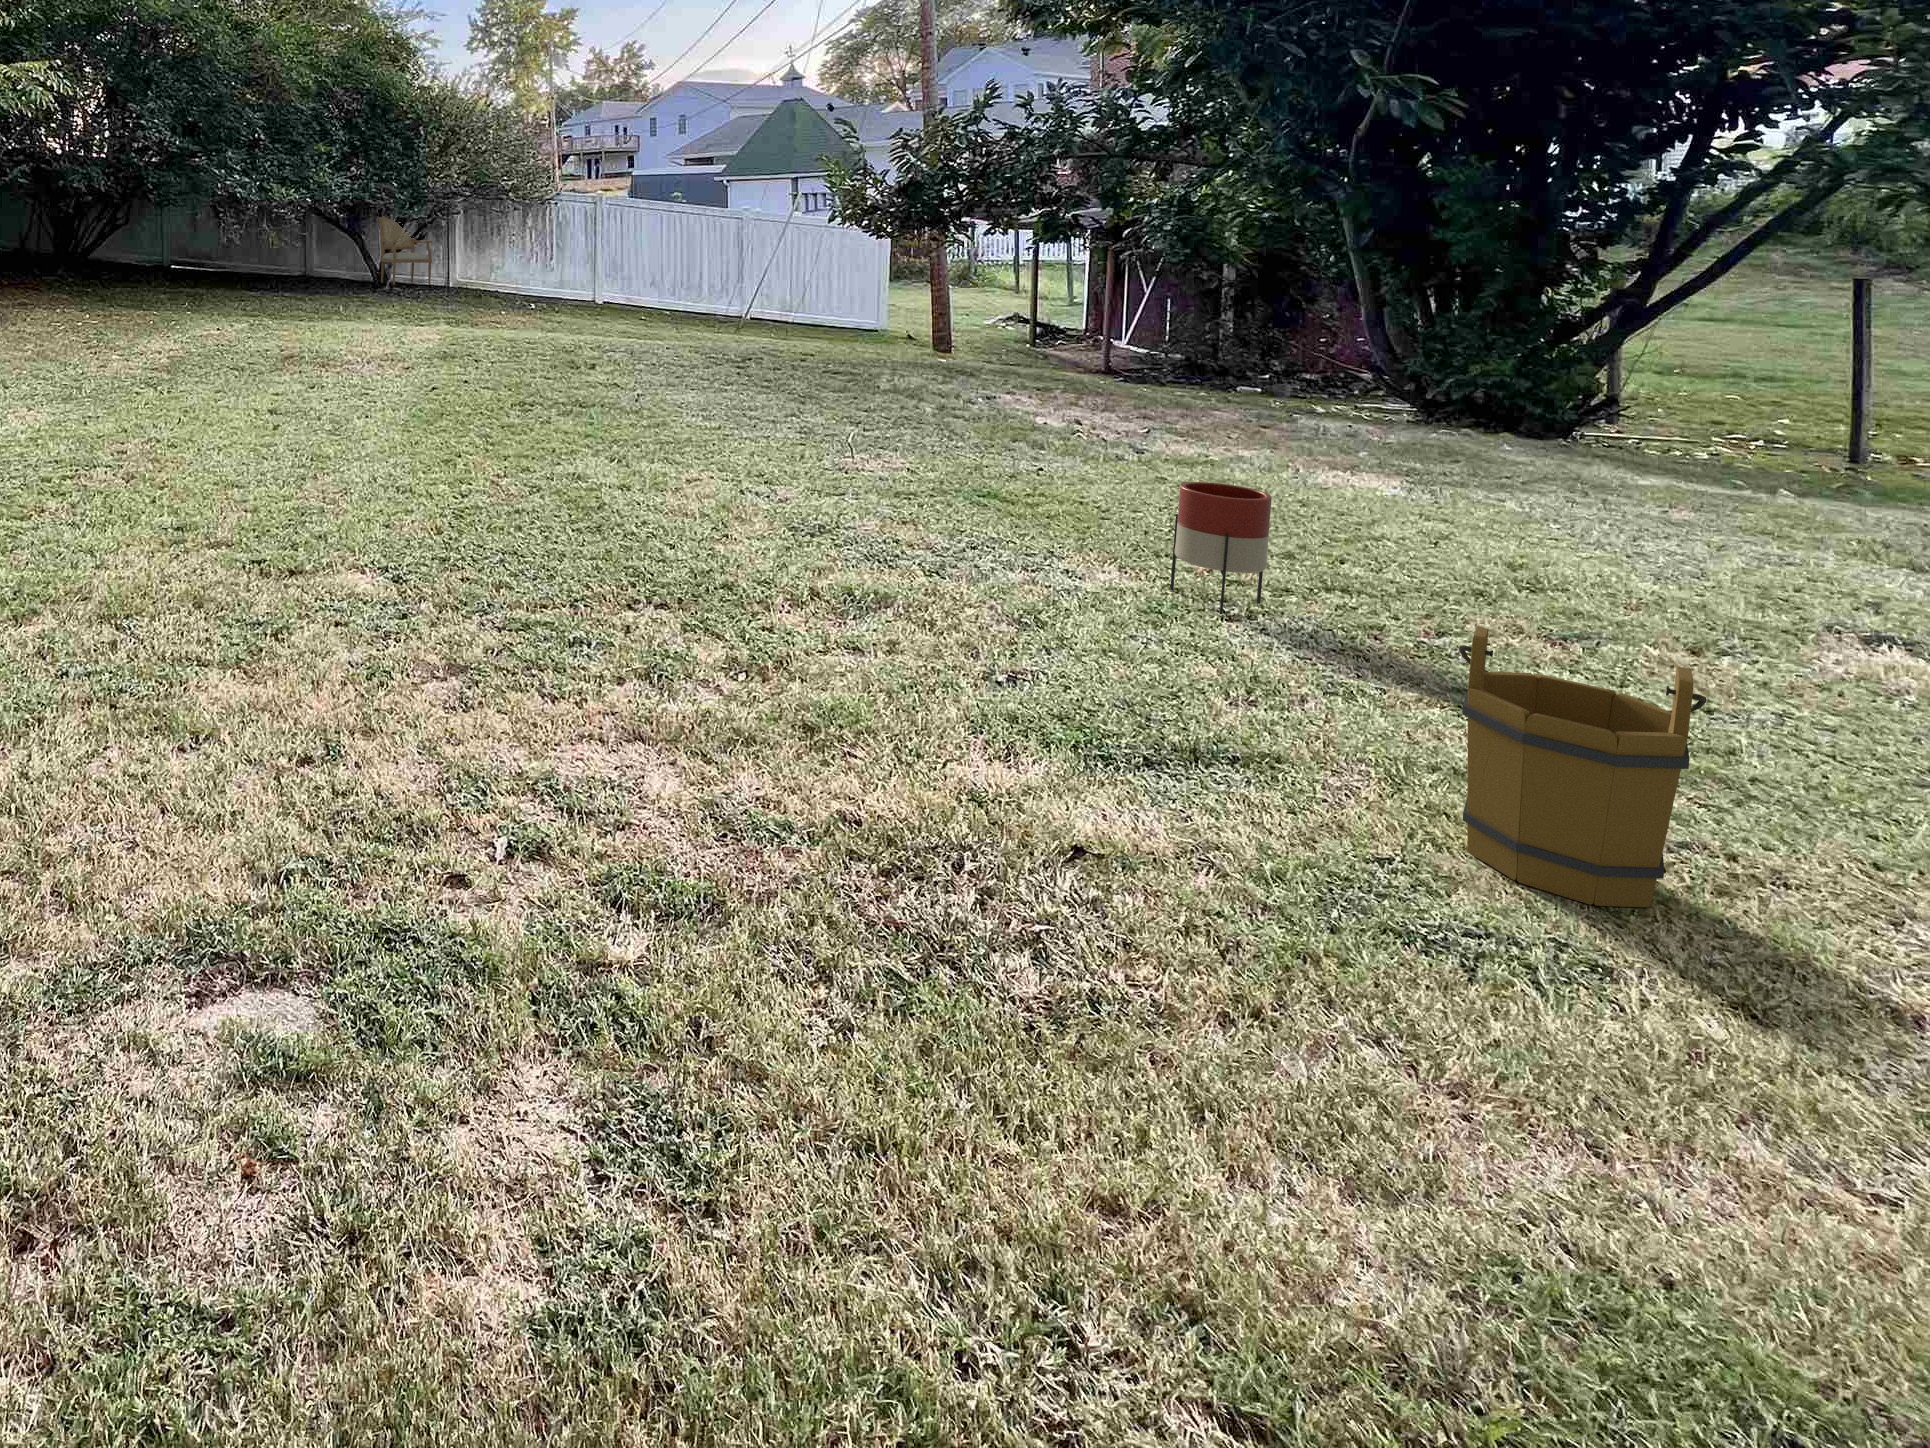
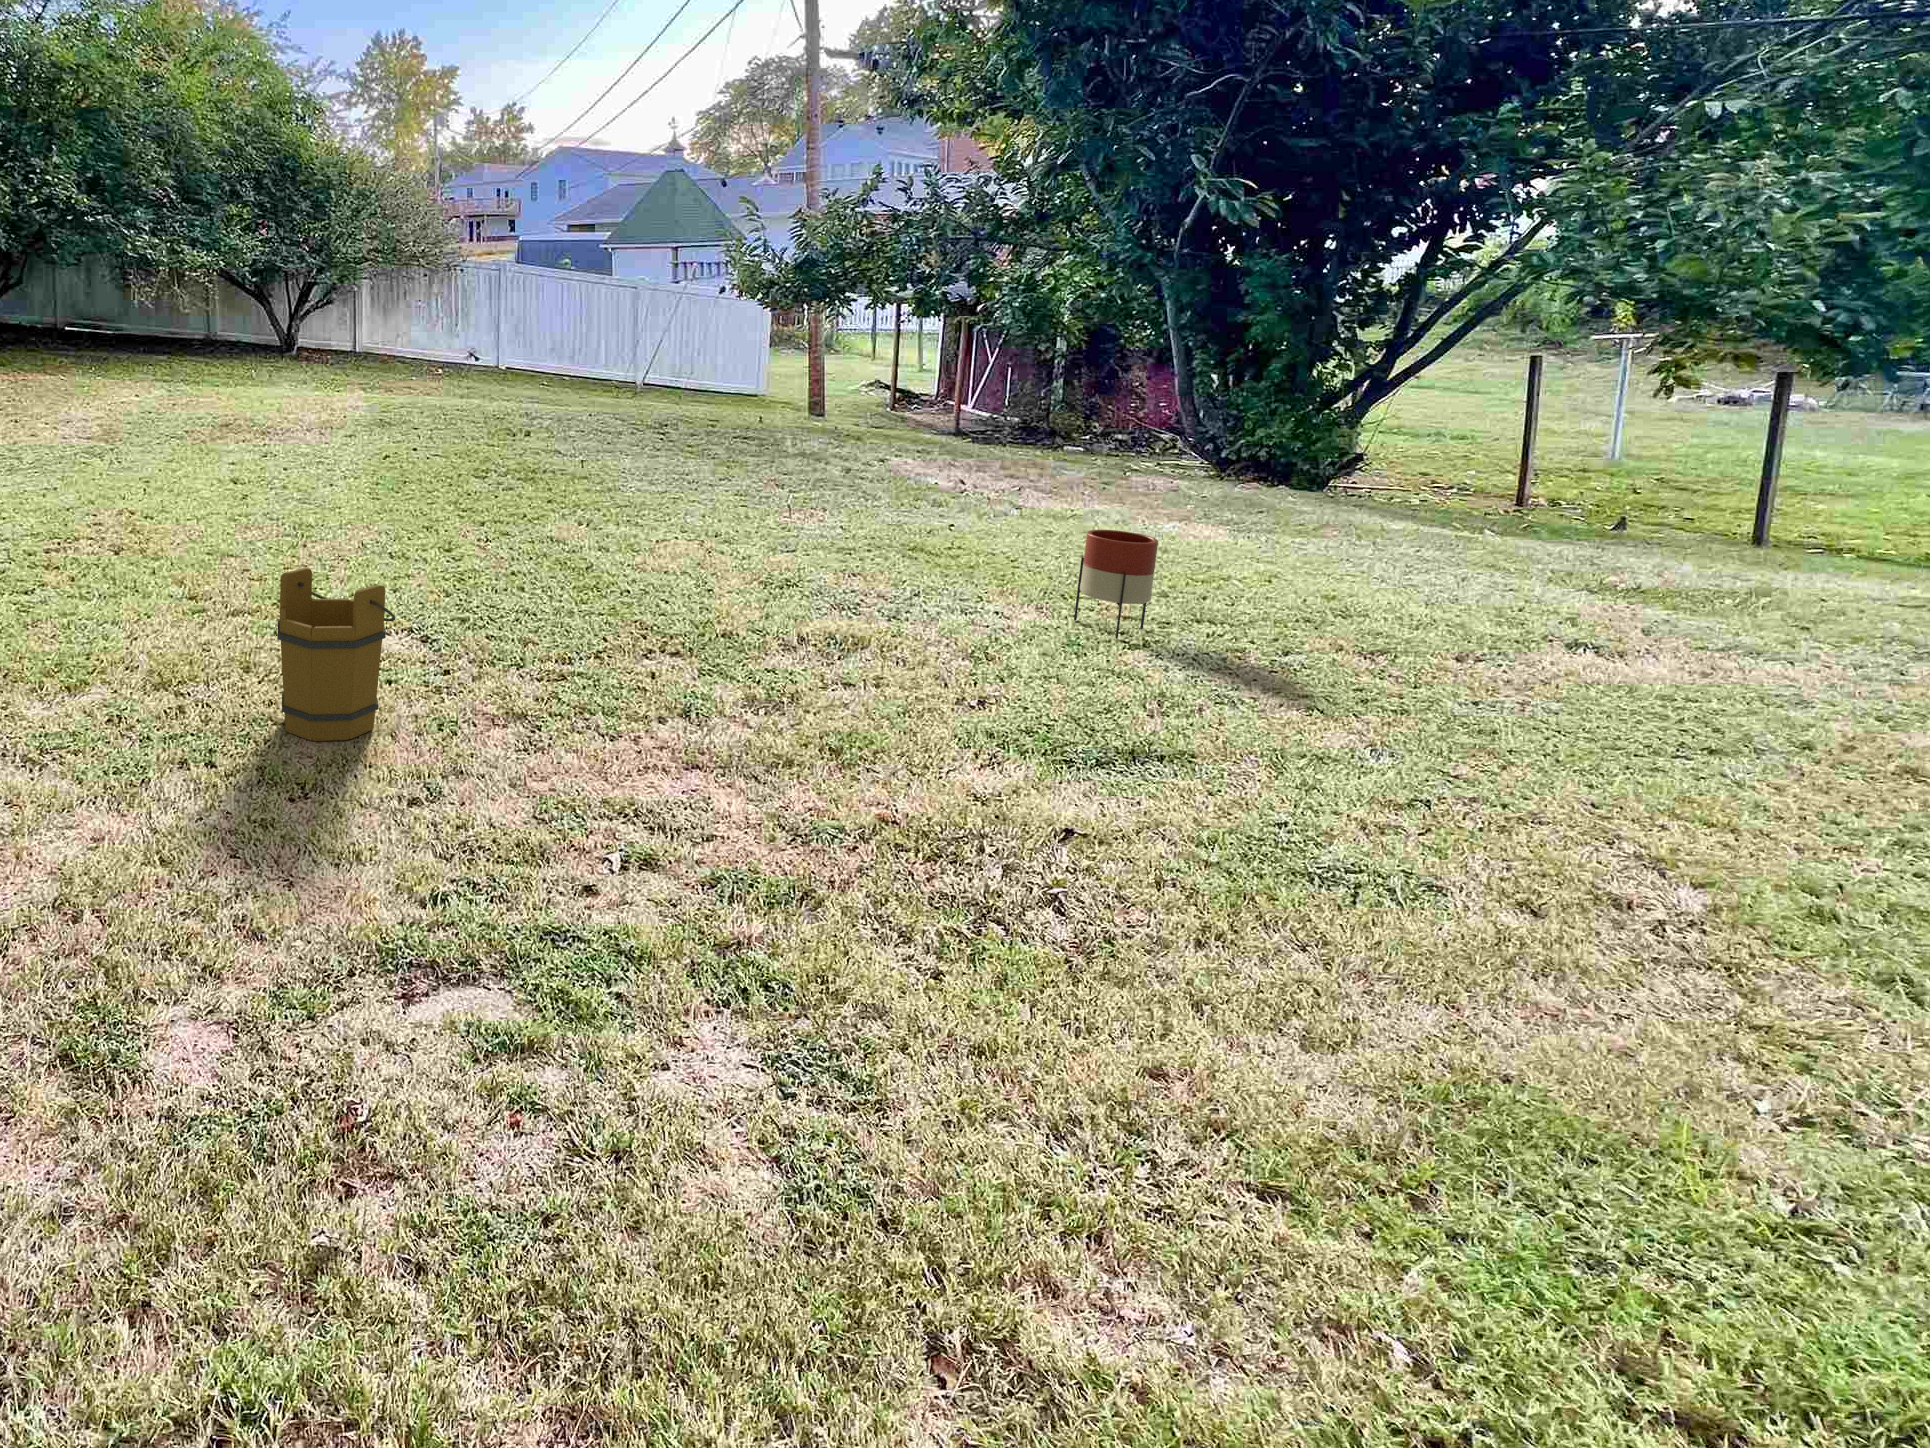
chair: present [379,217,432,285] -> none [289,282,344,351]
bucket: present [1459,626,1707,907] -> present [277,567,395,741]

